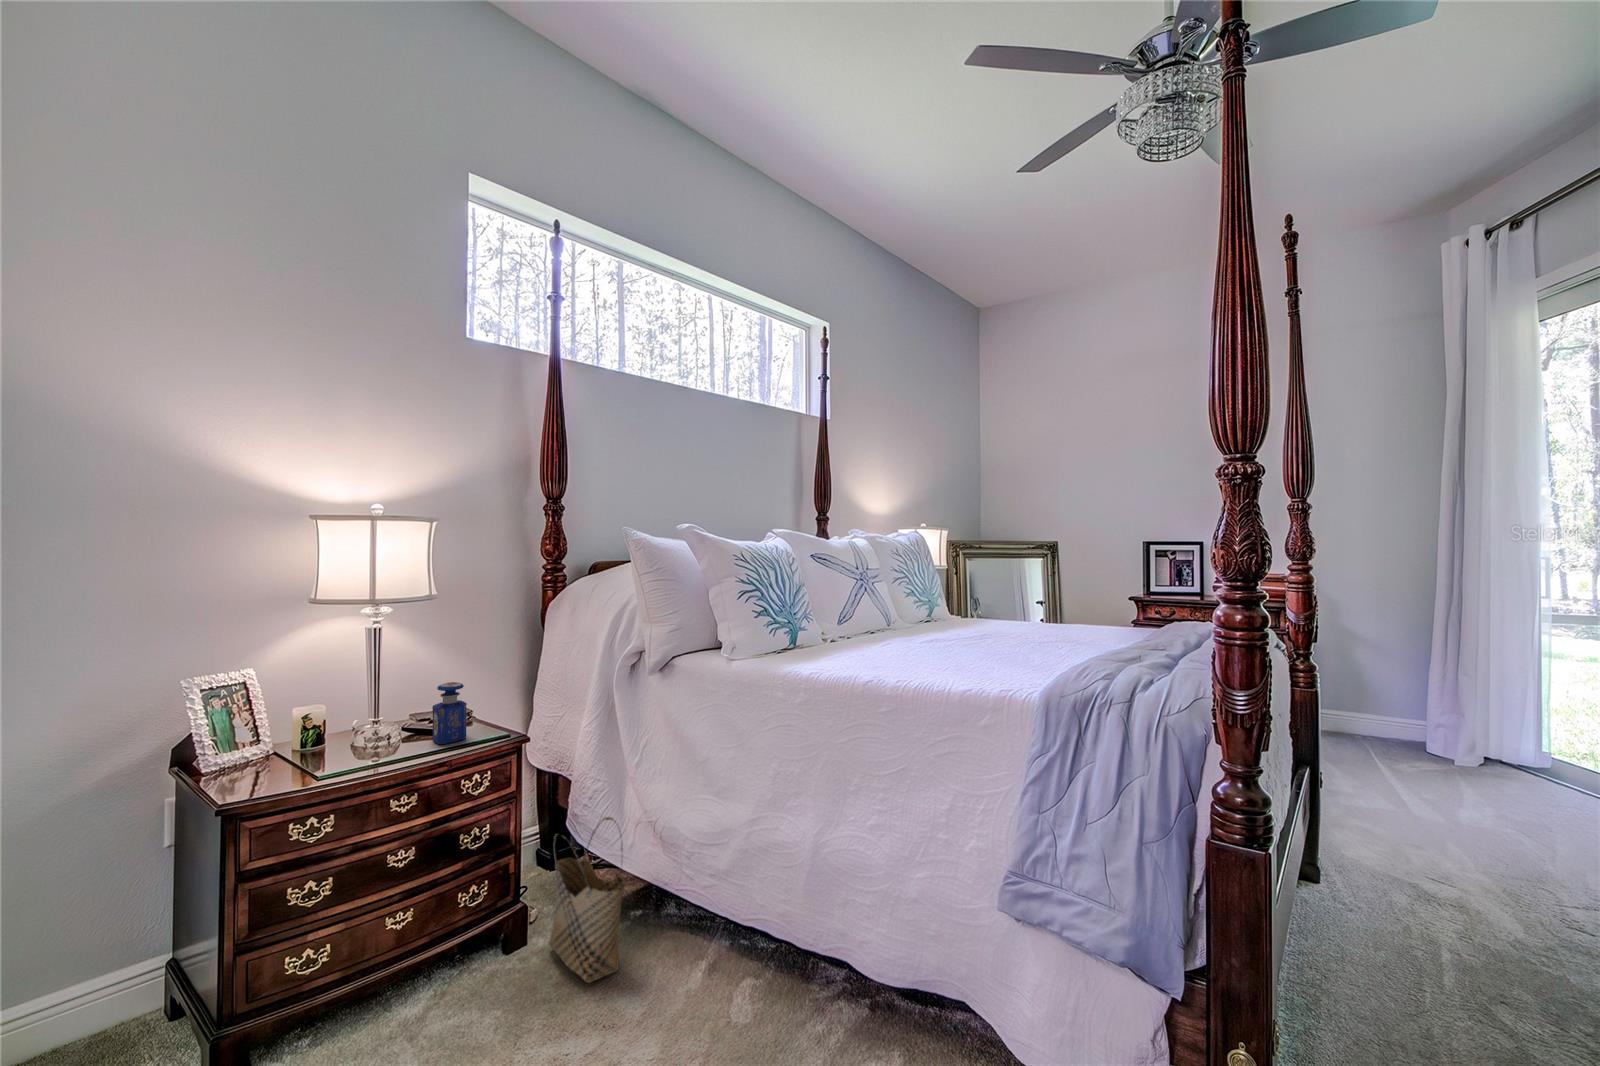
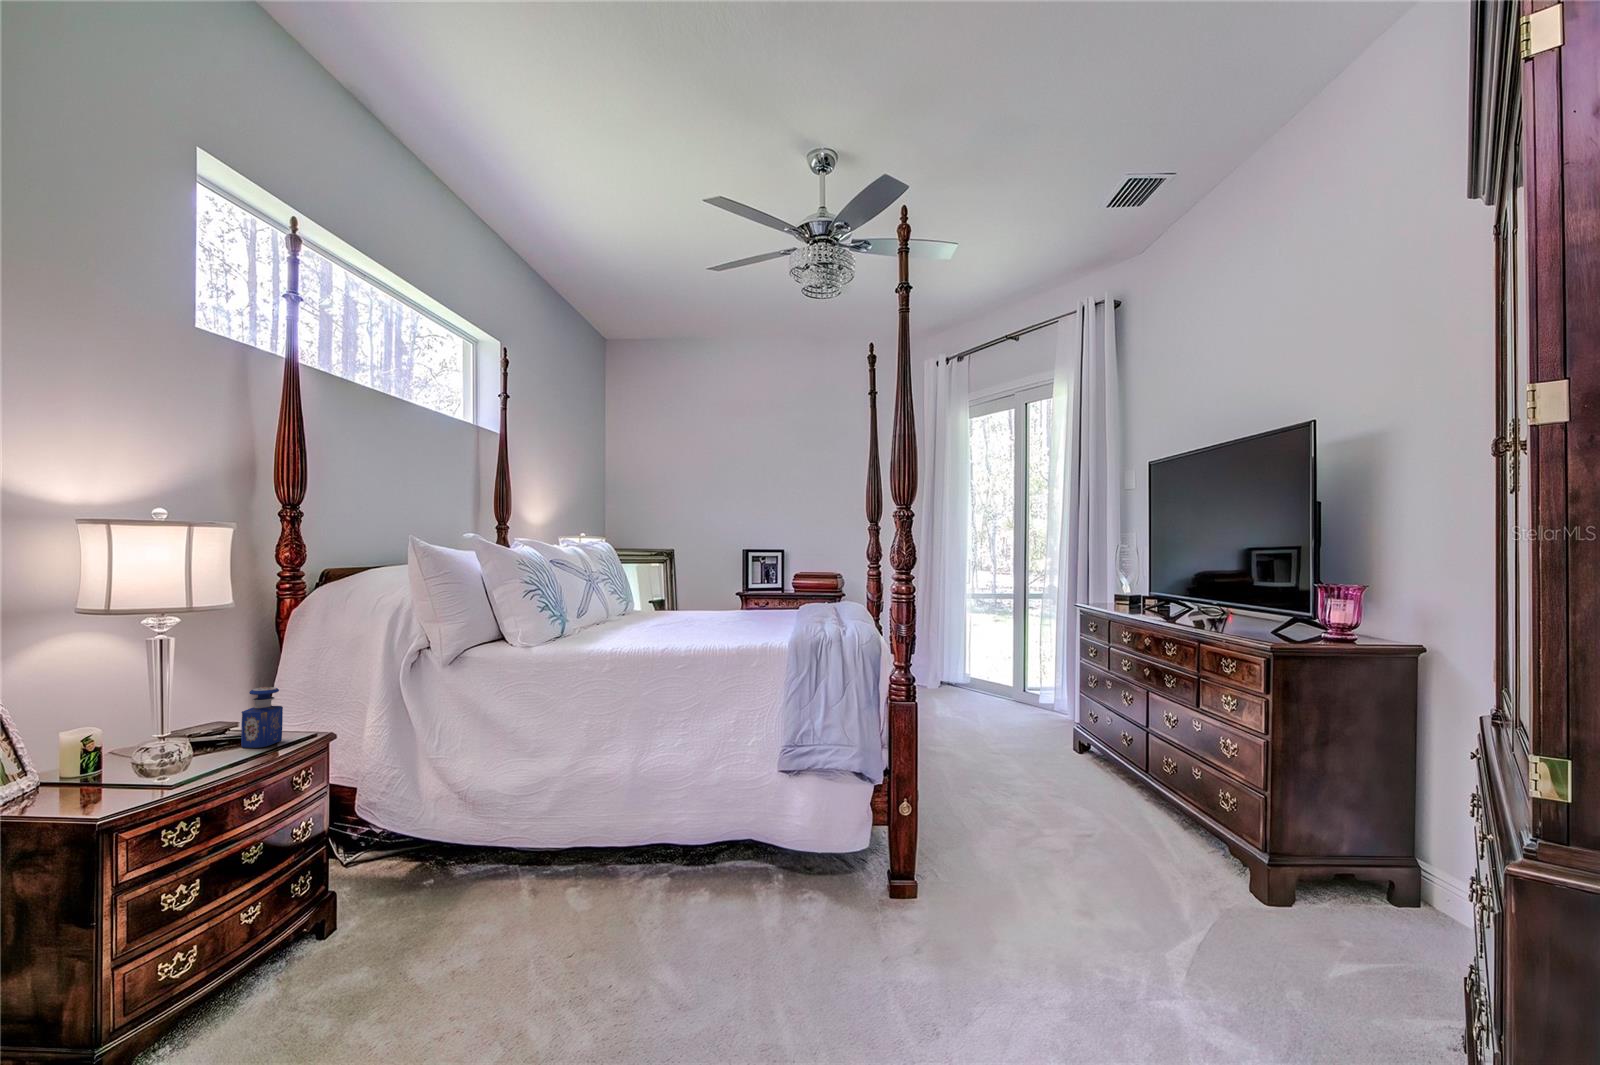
woven basket: present [549,817,625,982] -> none [367,789,462,918]

